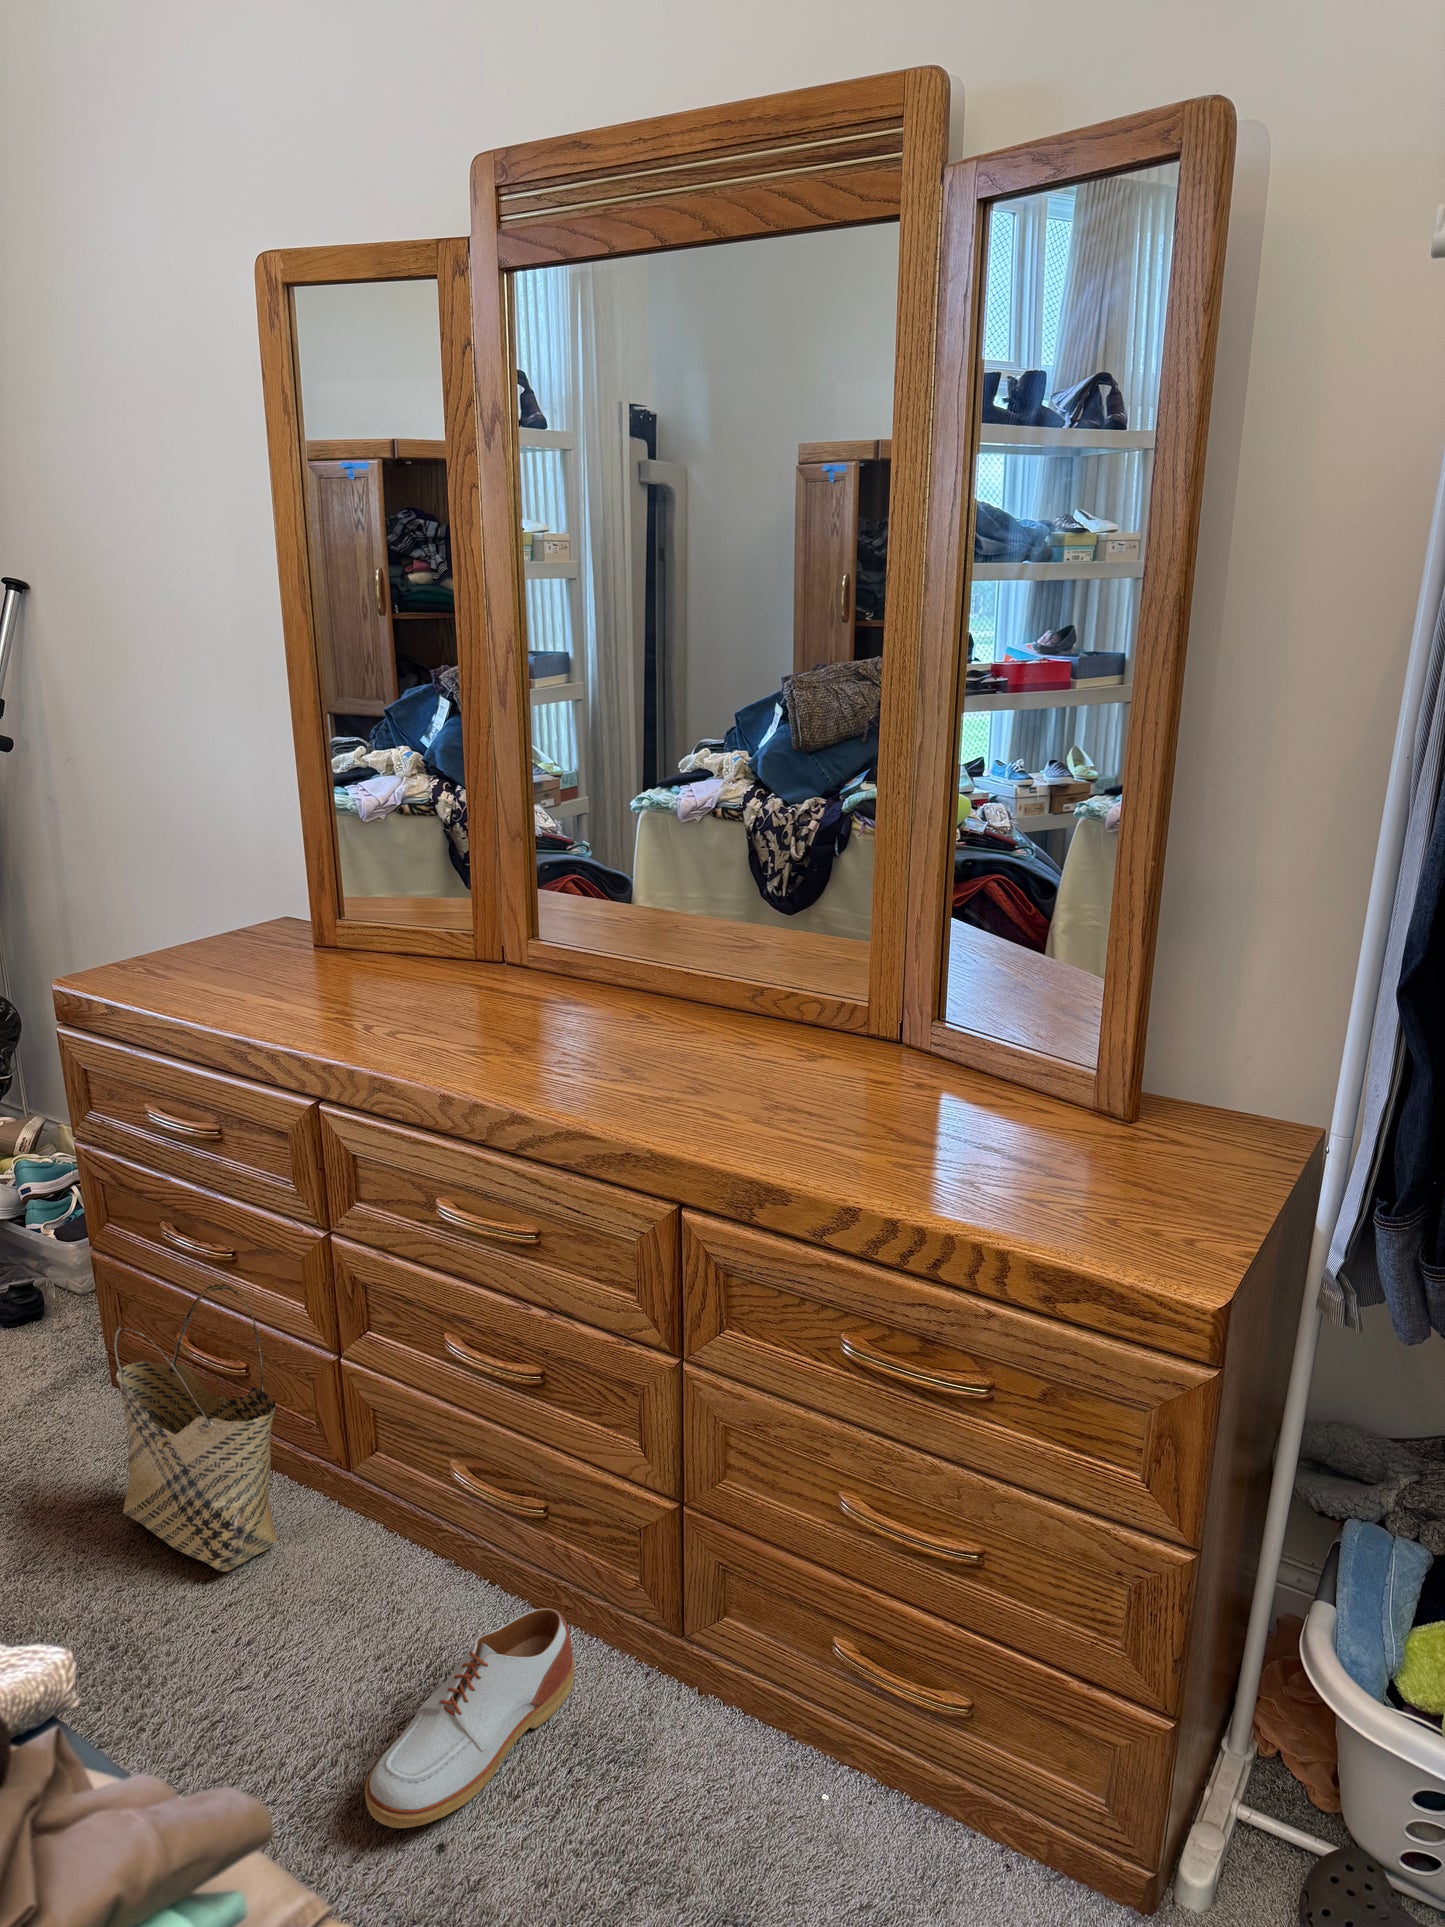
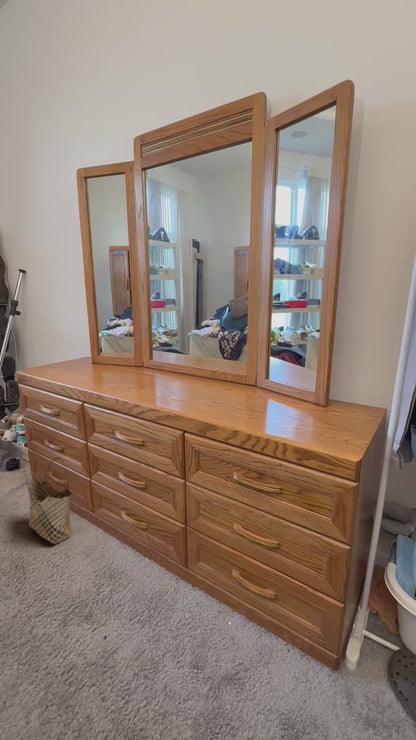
shoe: present [365,1608,575,1828] -> none [83,558,154,630]

